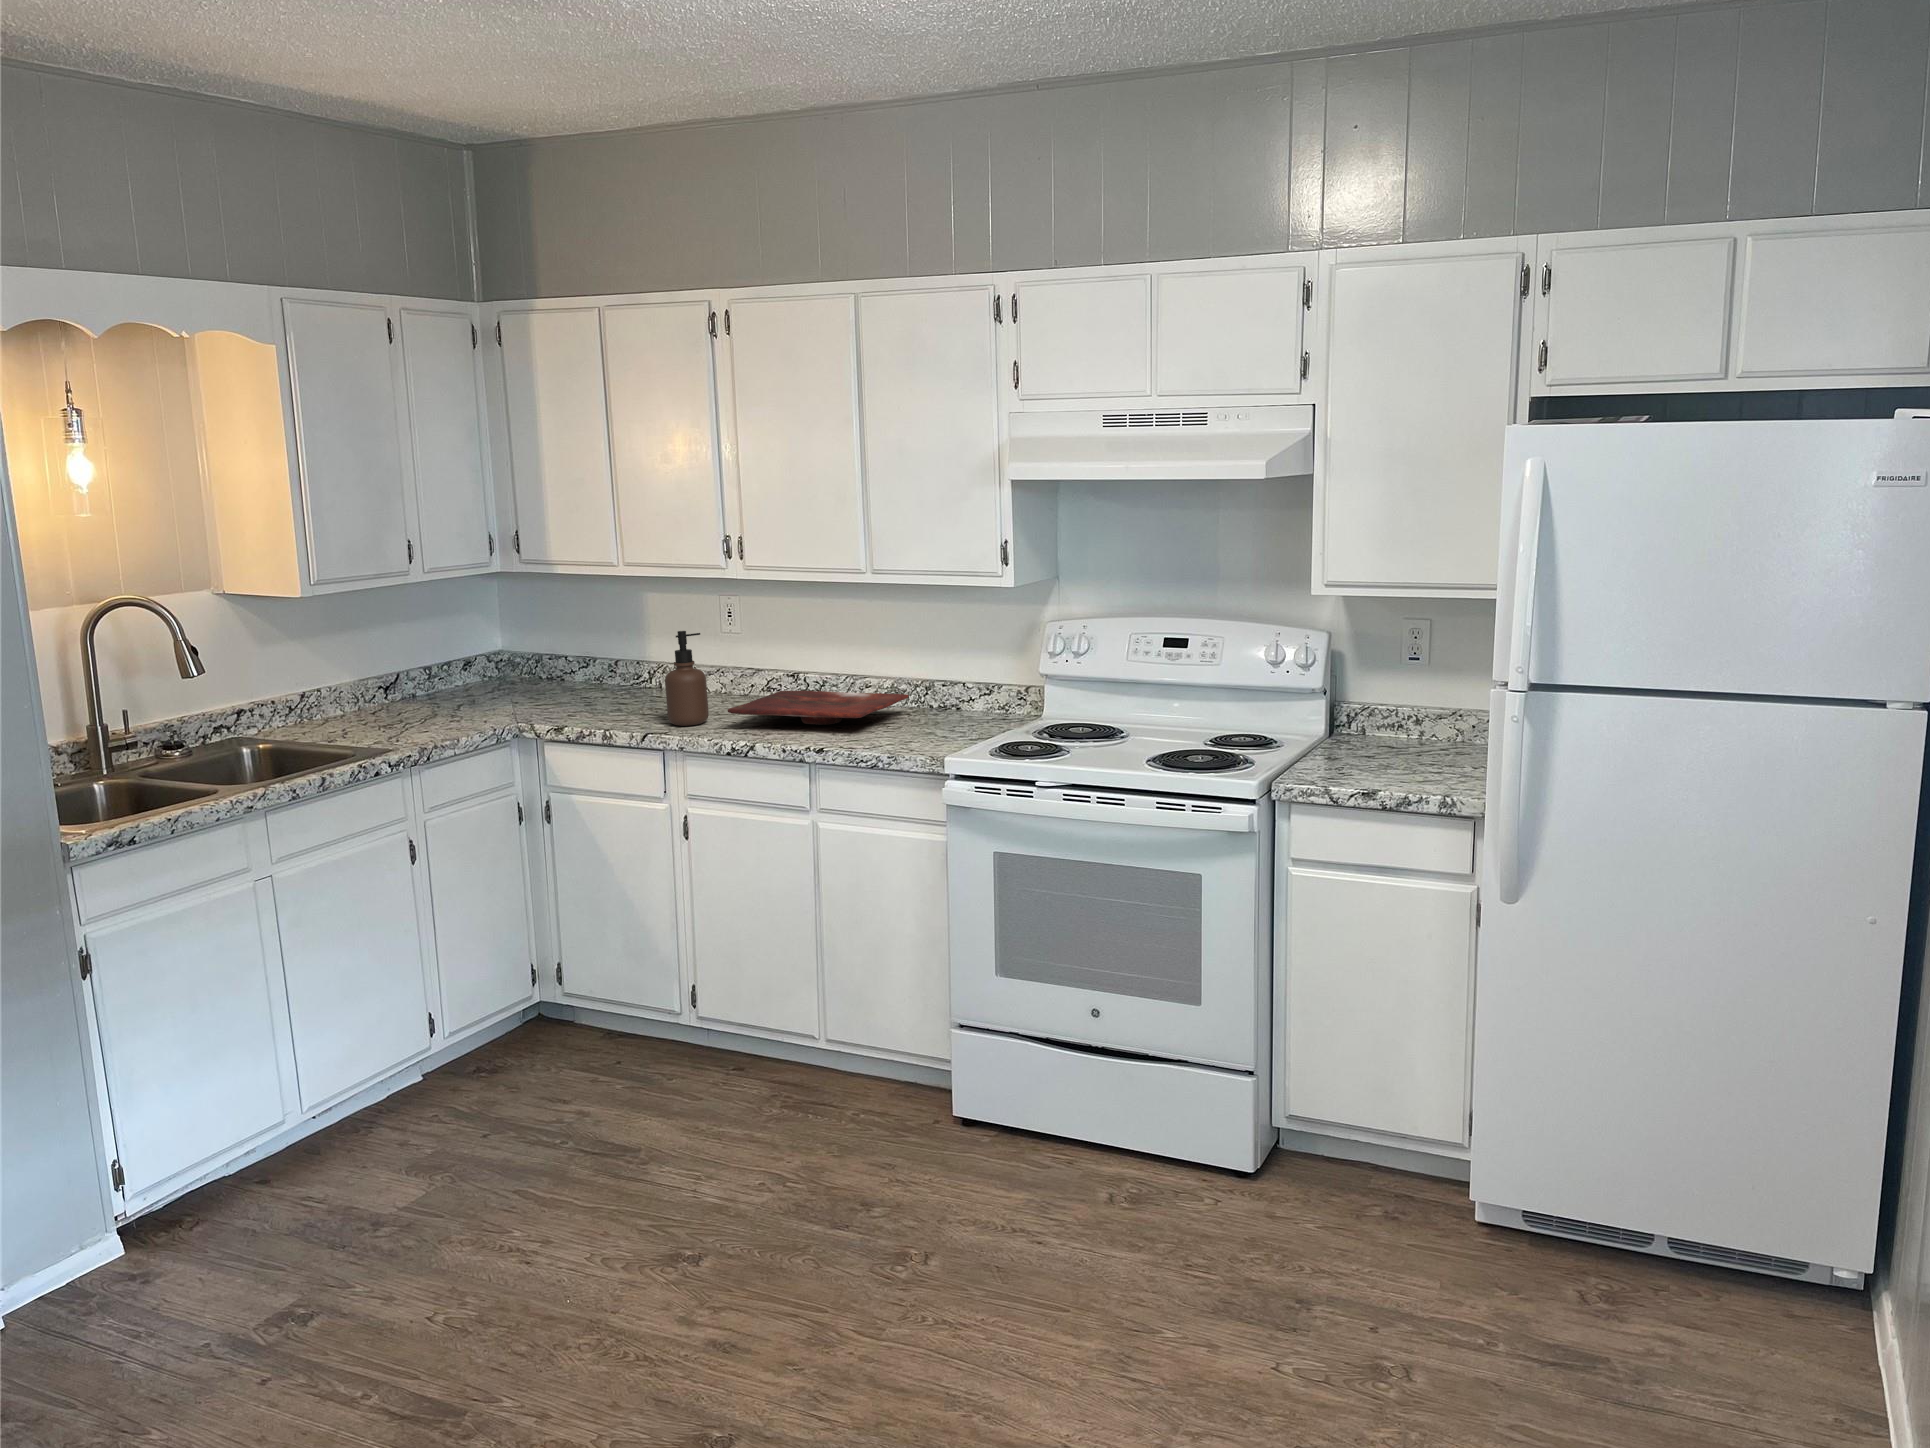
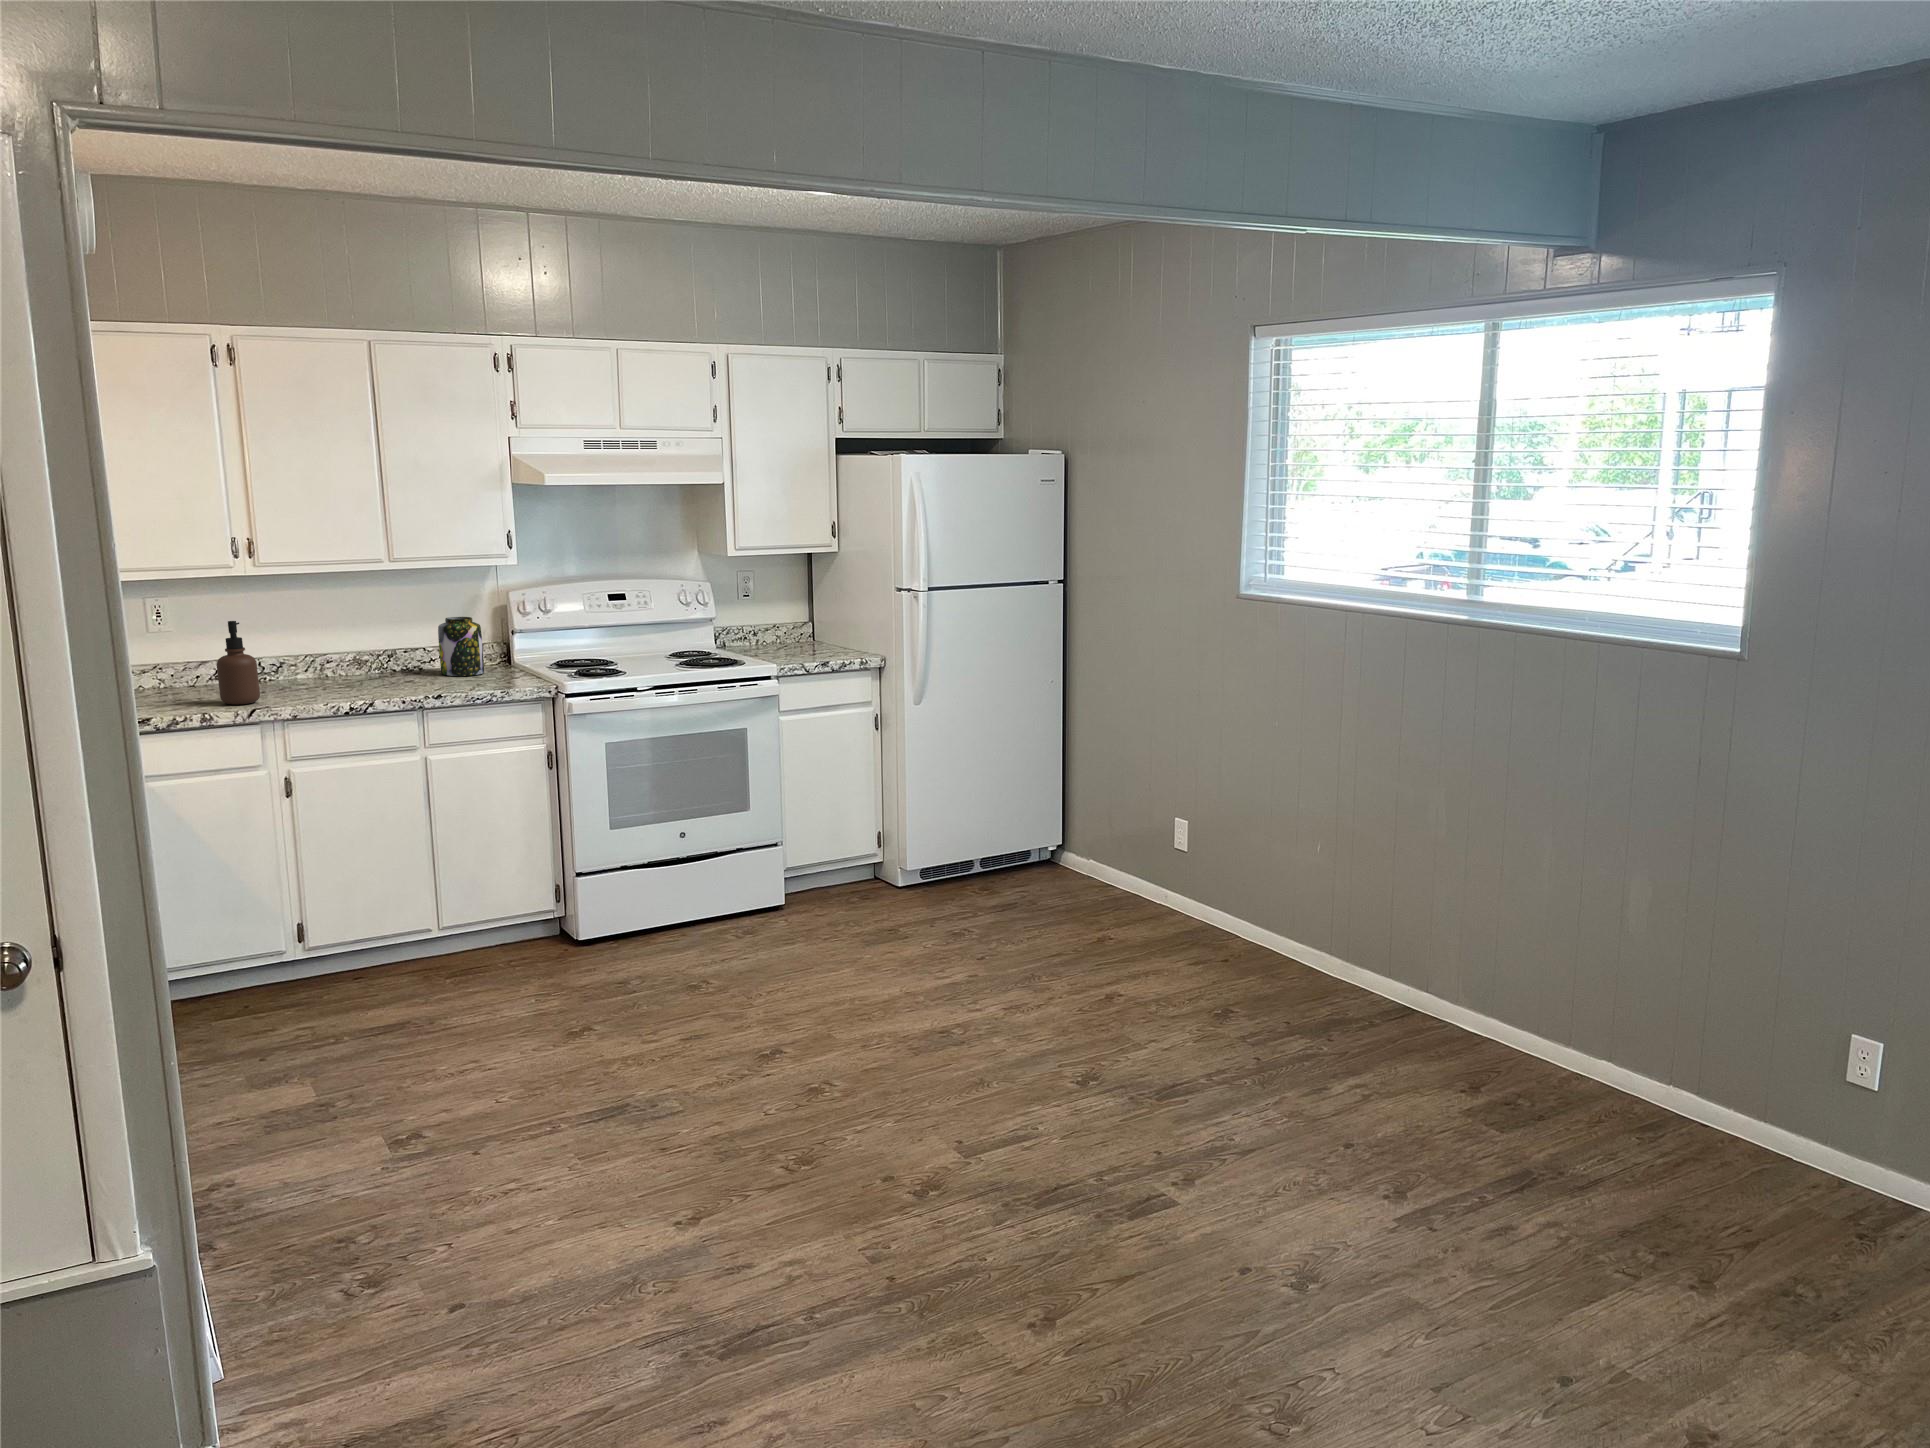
jar: none [940,647,992,727] -> present [438,617,484,676]
cutting board: present [728,691,908,725] -> none [274,660,428,689]

